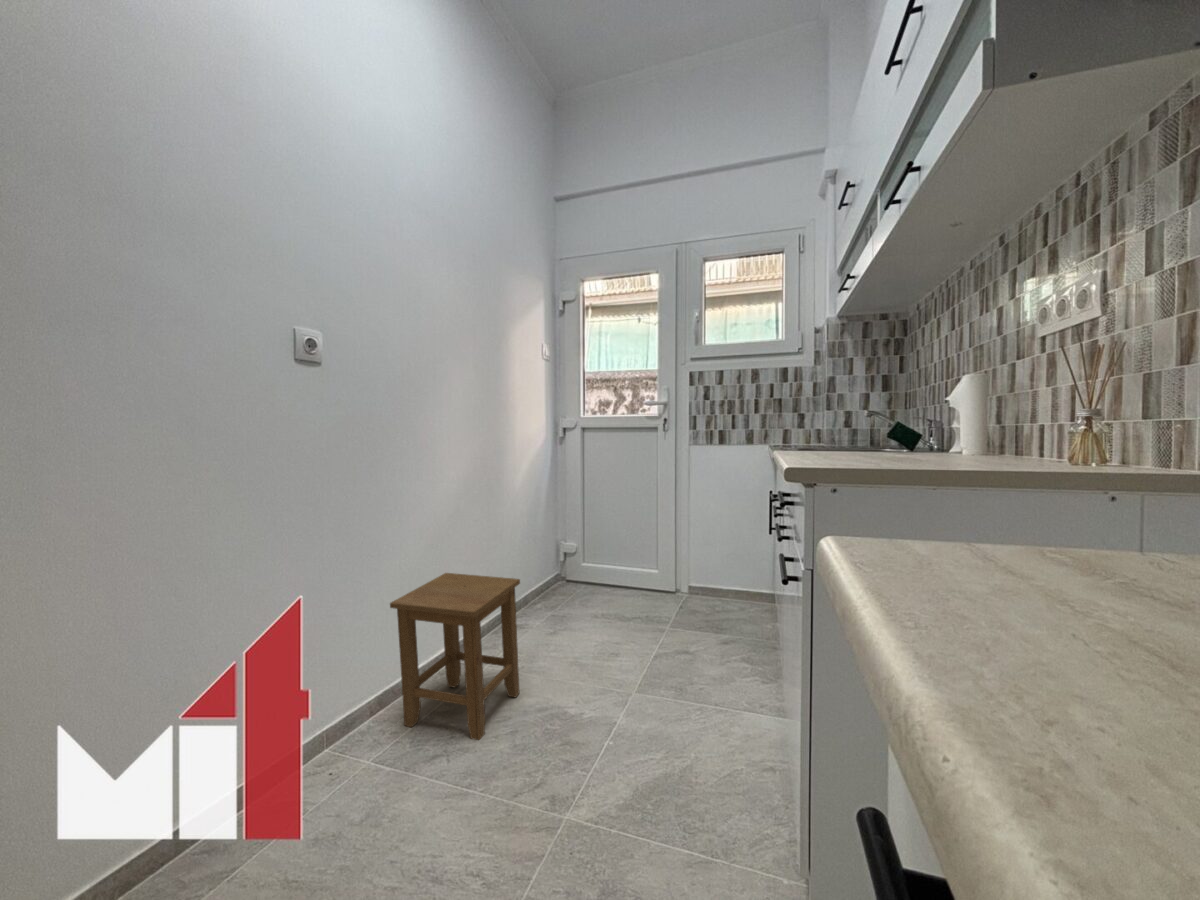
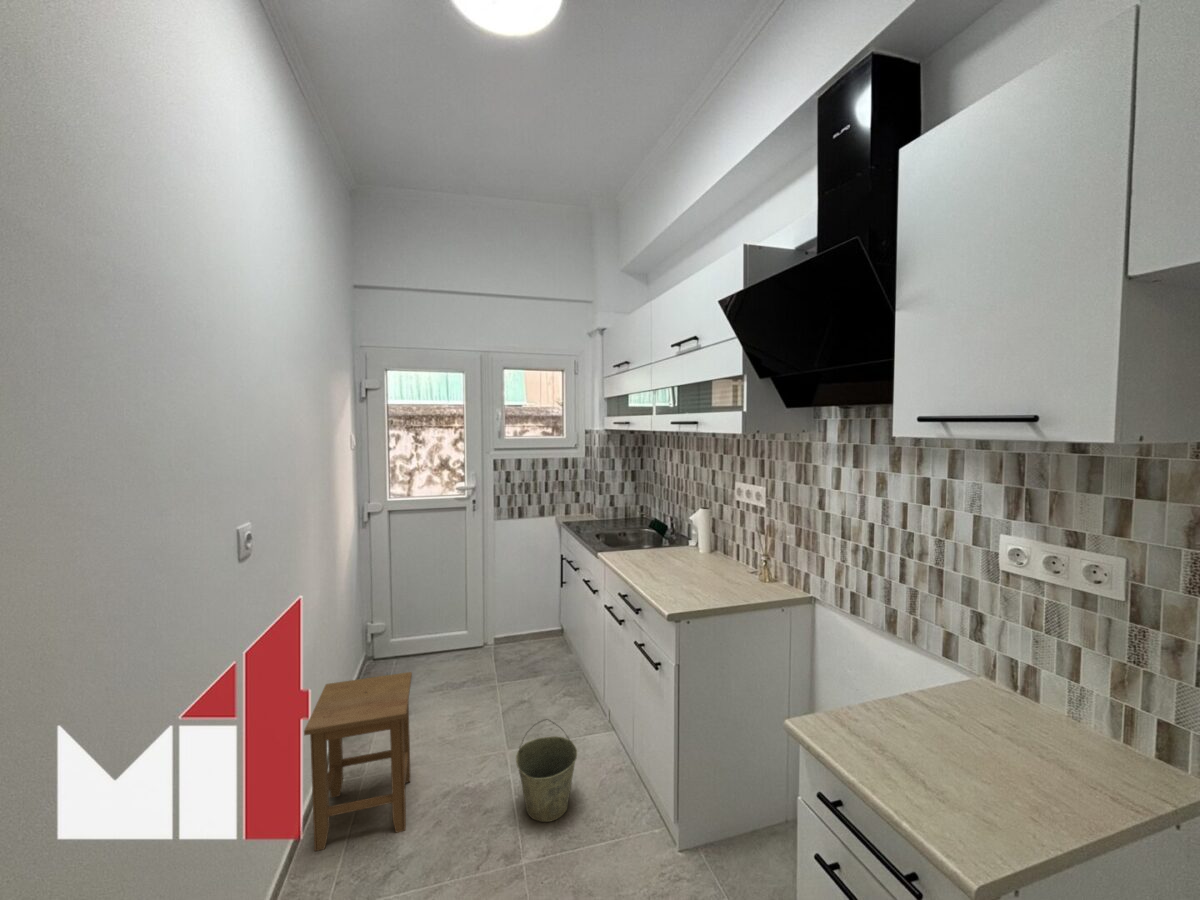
bucket: none [584,665,668,799] -> present [516,719,577,822]

